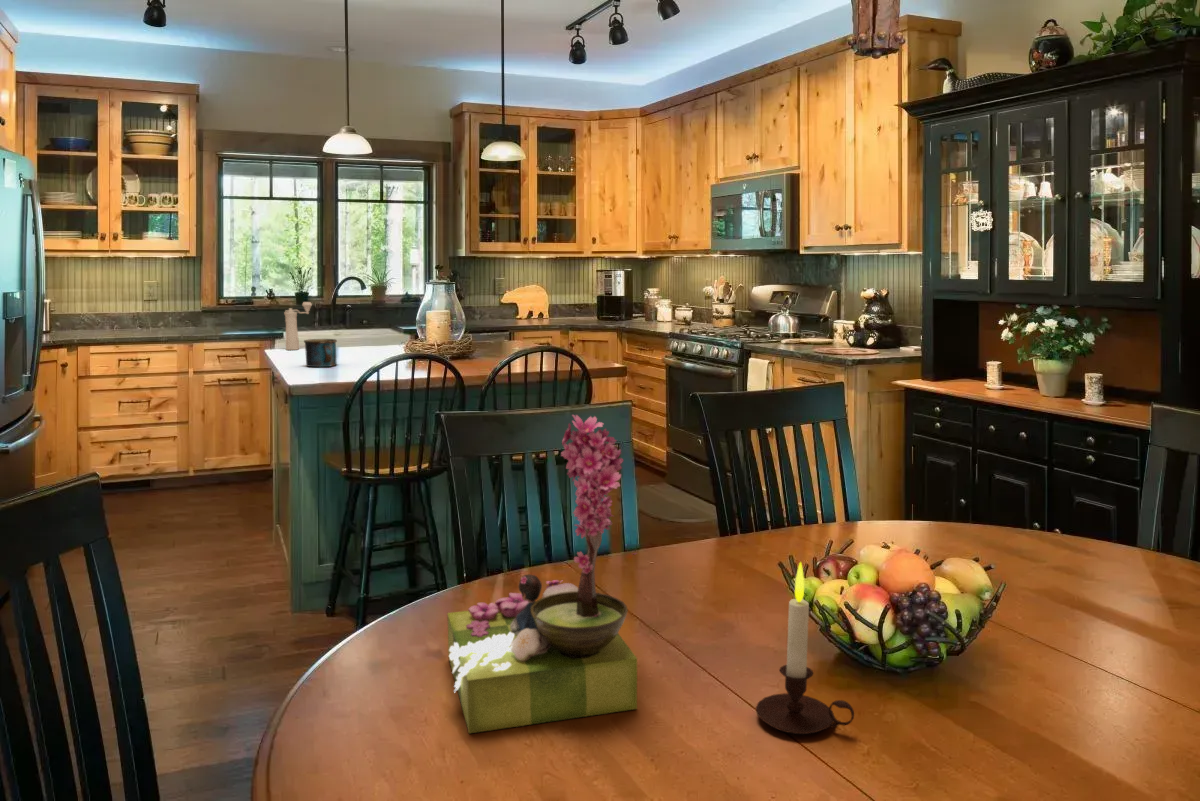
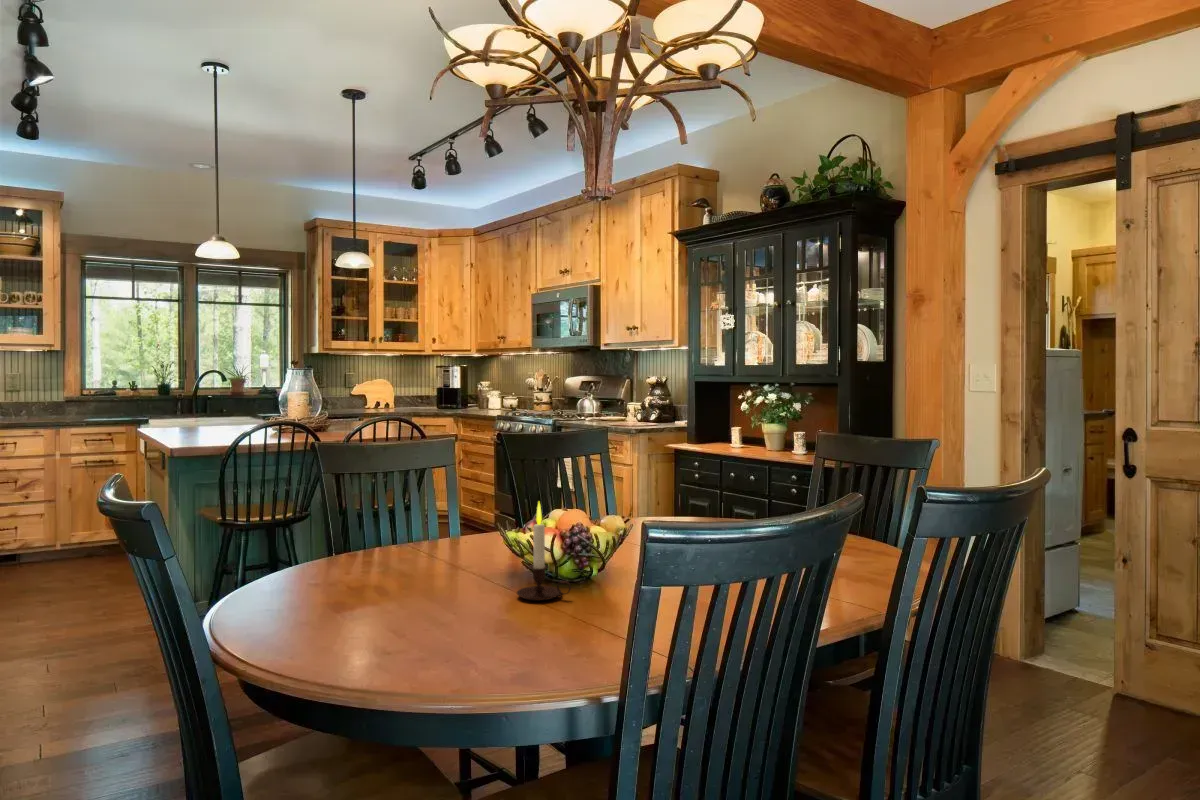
pepper mill: present [284,302,312,350] -> none [158,387,184,428]
mug: present [304,339,337,367] -> none [182,414,212,437]
flower arrangement: present [448,415,637,733] -> none [325,425,449,612]

